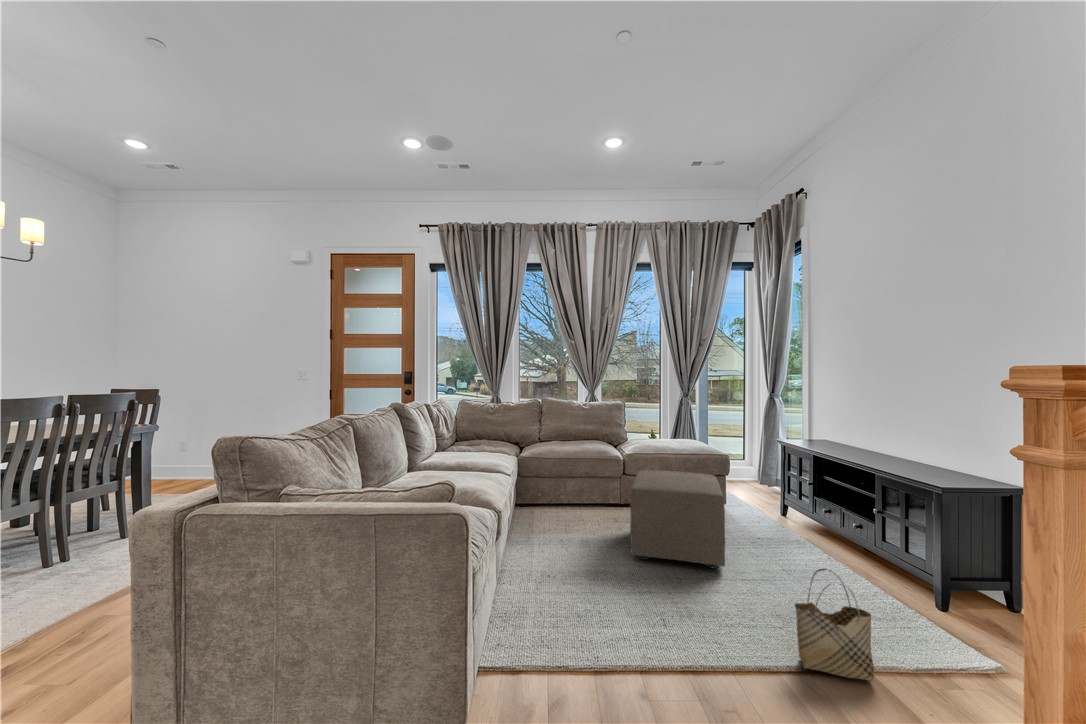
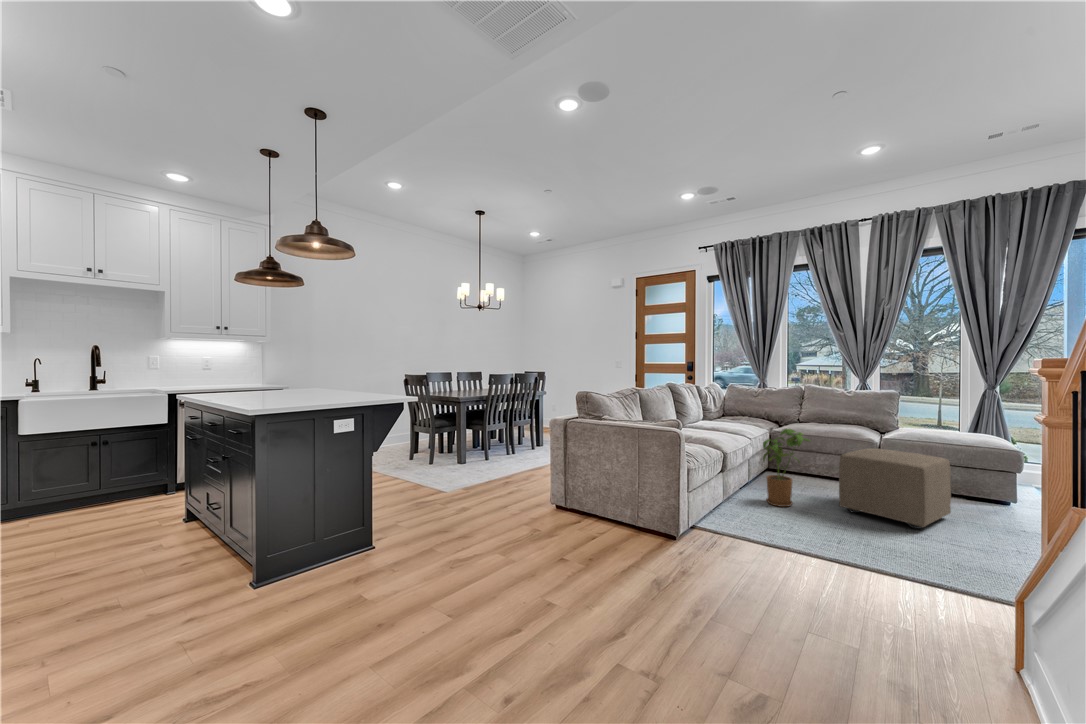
house plant: none [543,462,605,575] -> present [763,429,810,507]
woven basket: present [795,569,874,681] -> none [917,513,984,591]

